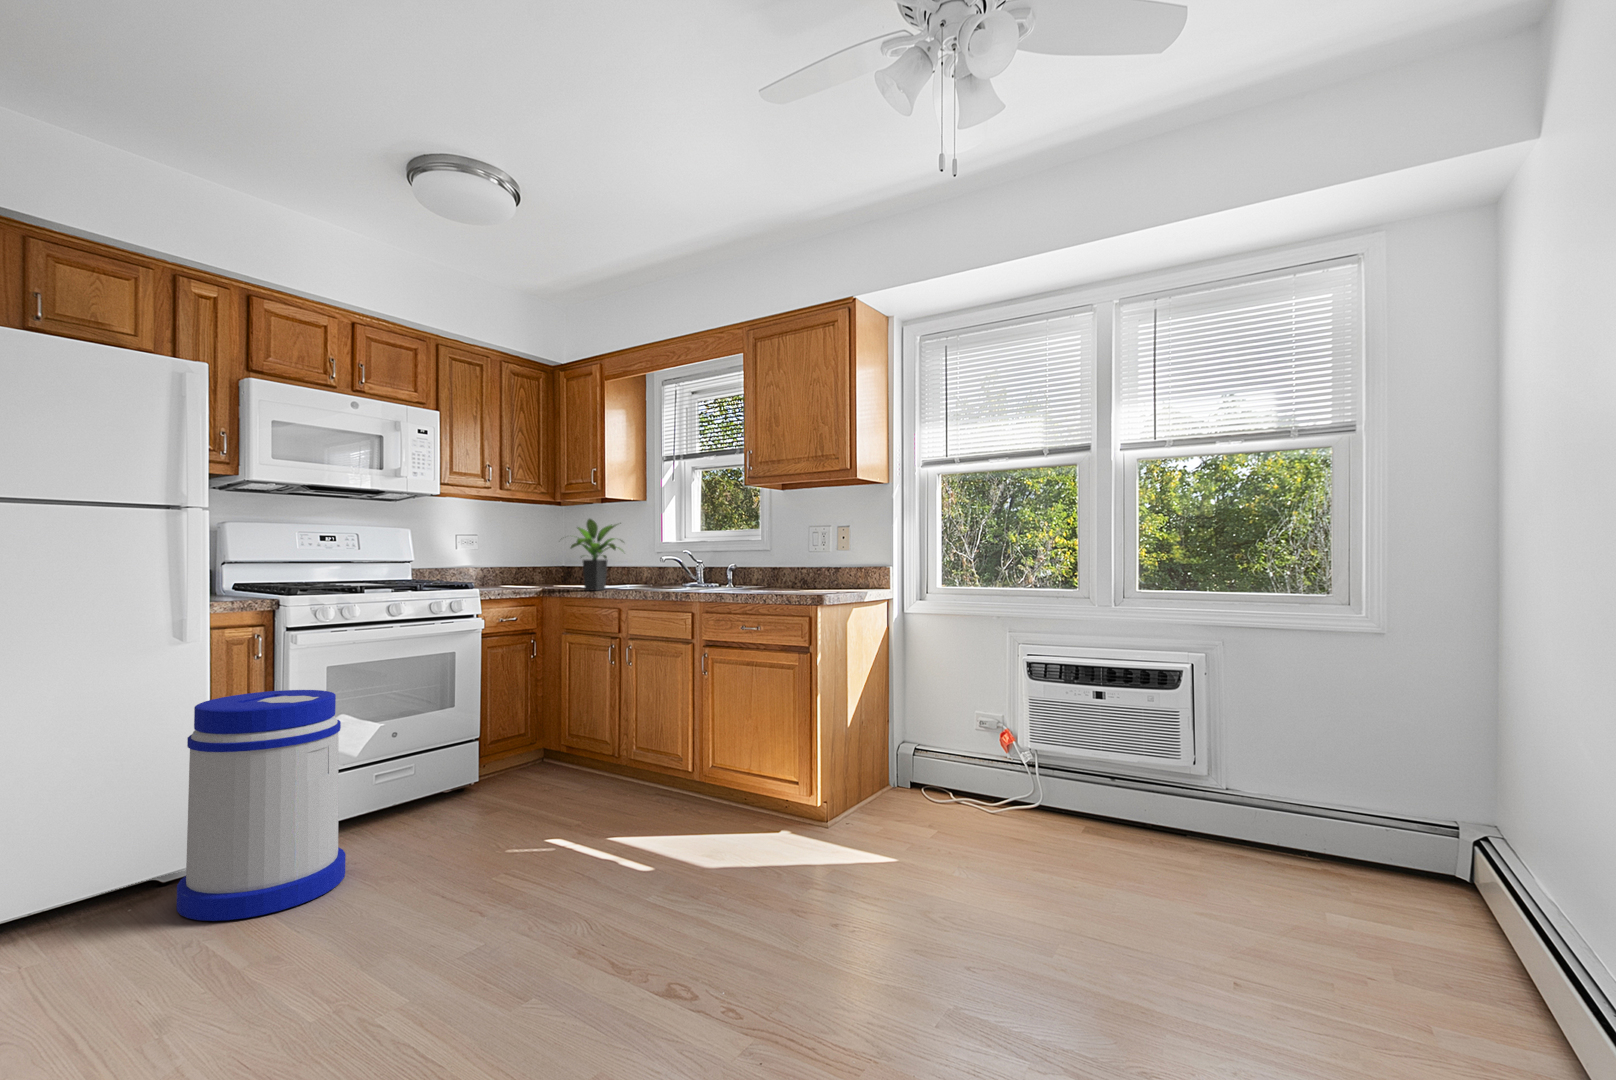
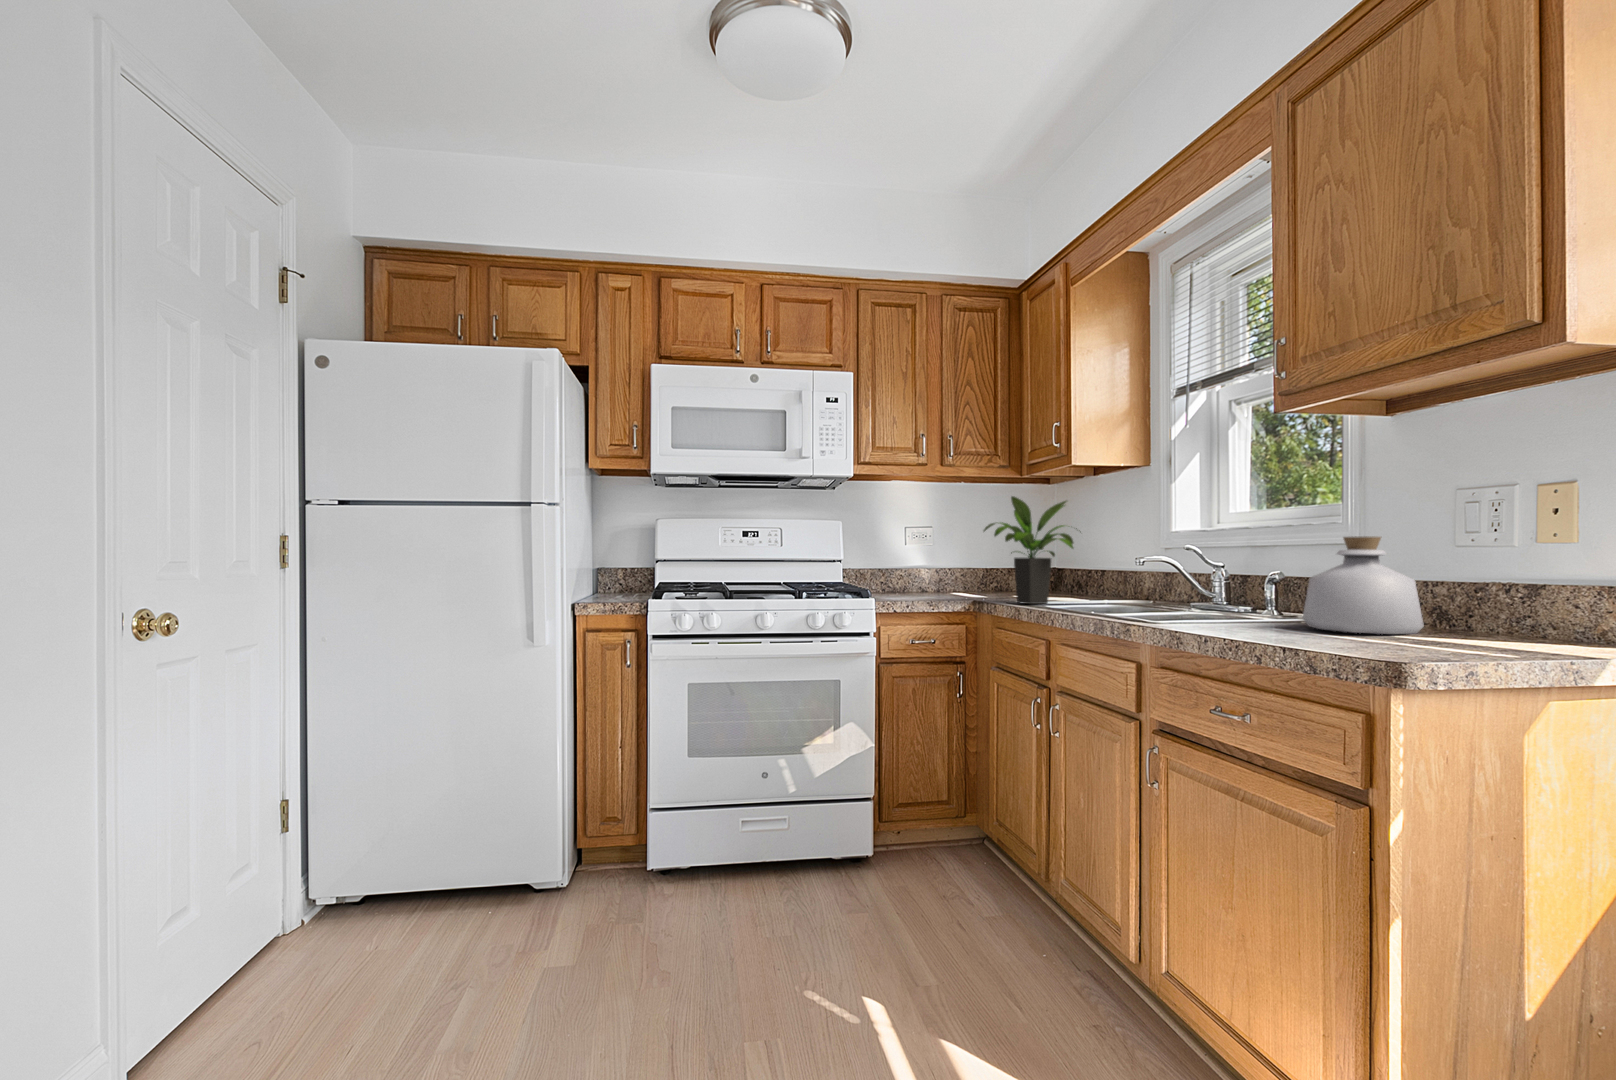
bottle: none [764,547,809,589] -> present [1303,536,1424,634]
trash can: present [177,690,346,921] -> none [457,703,625,980]

